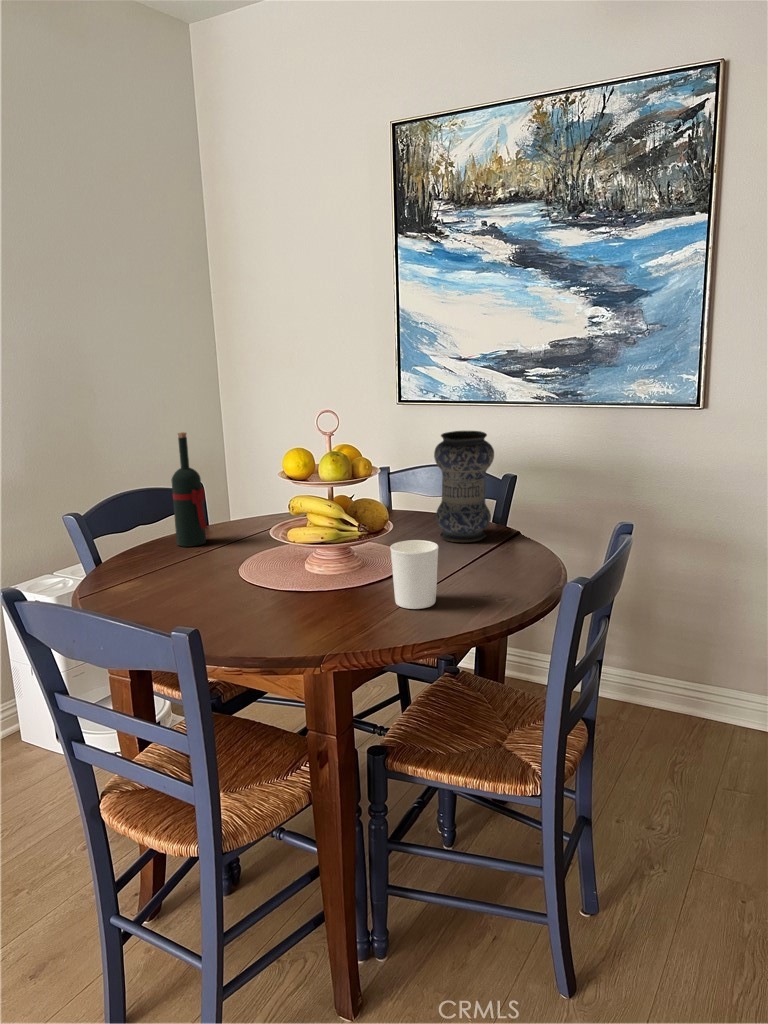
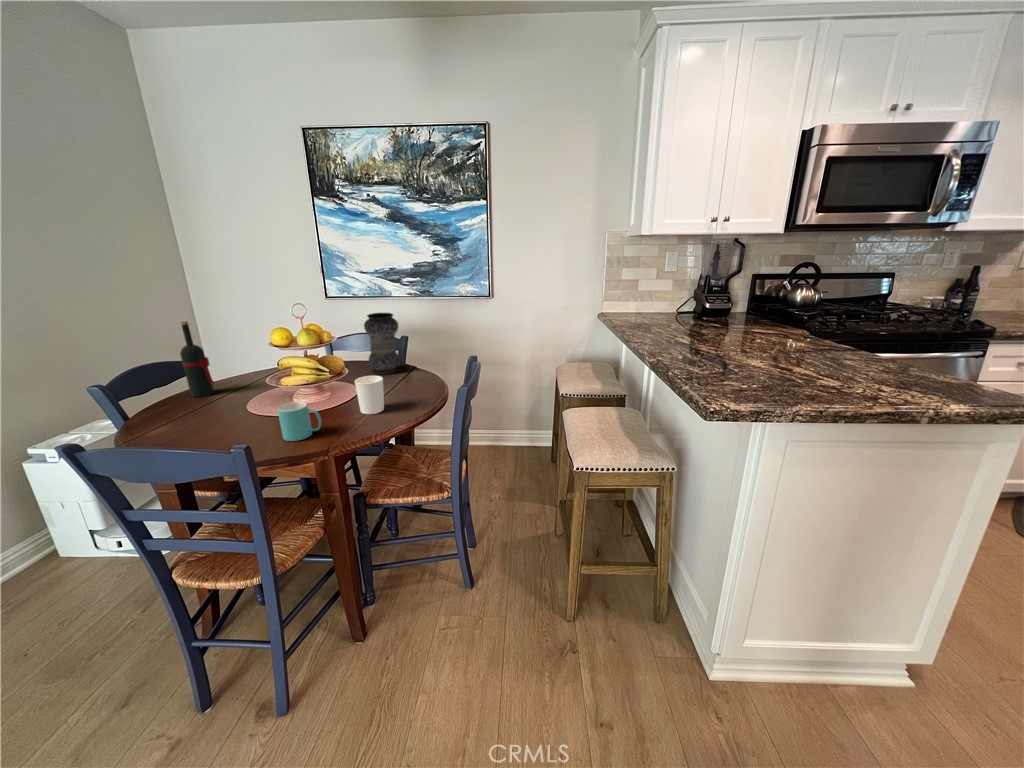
mug: none [264,569,324,633] -> present [278,402,321,441]

